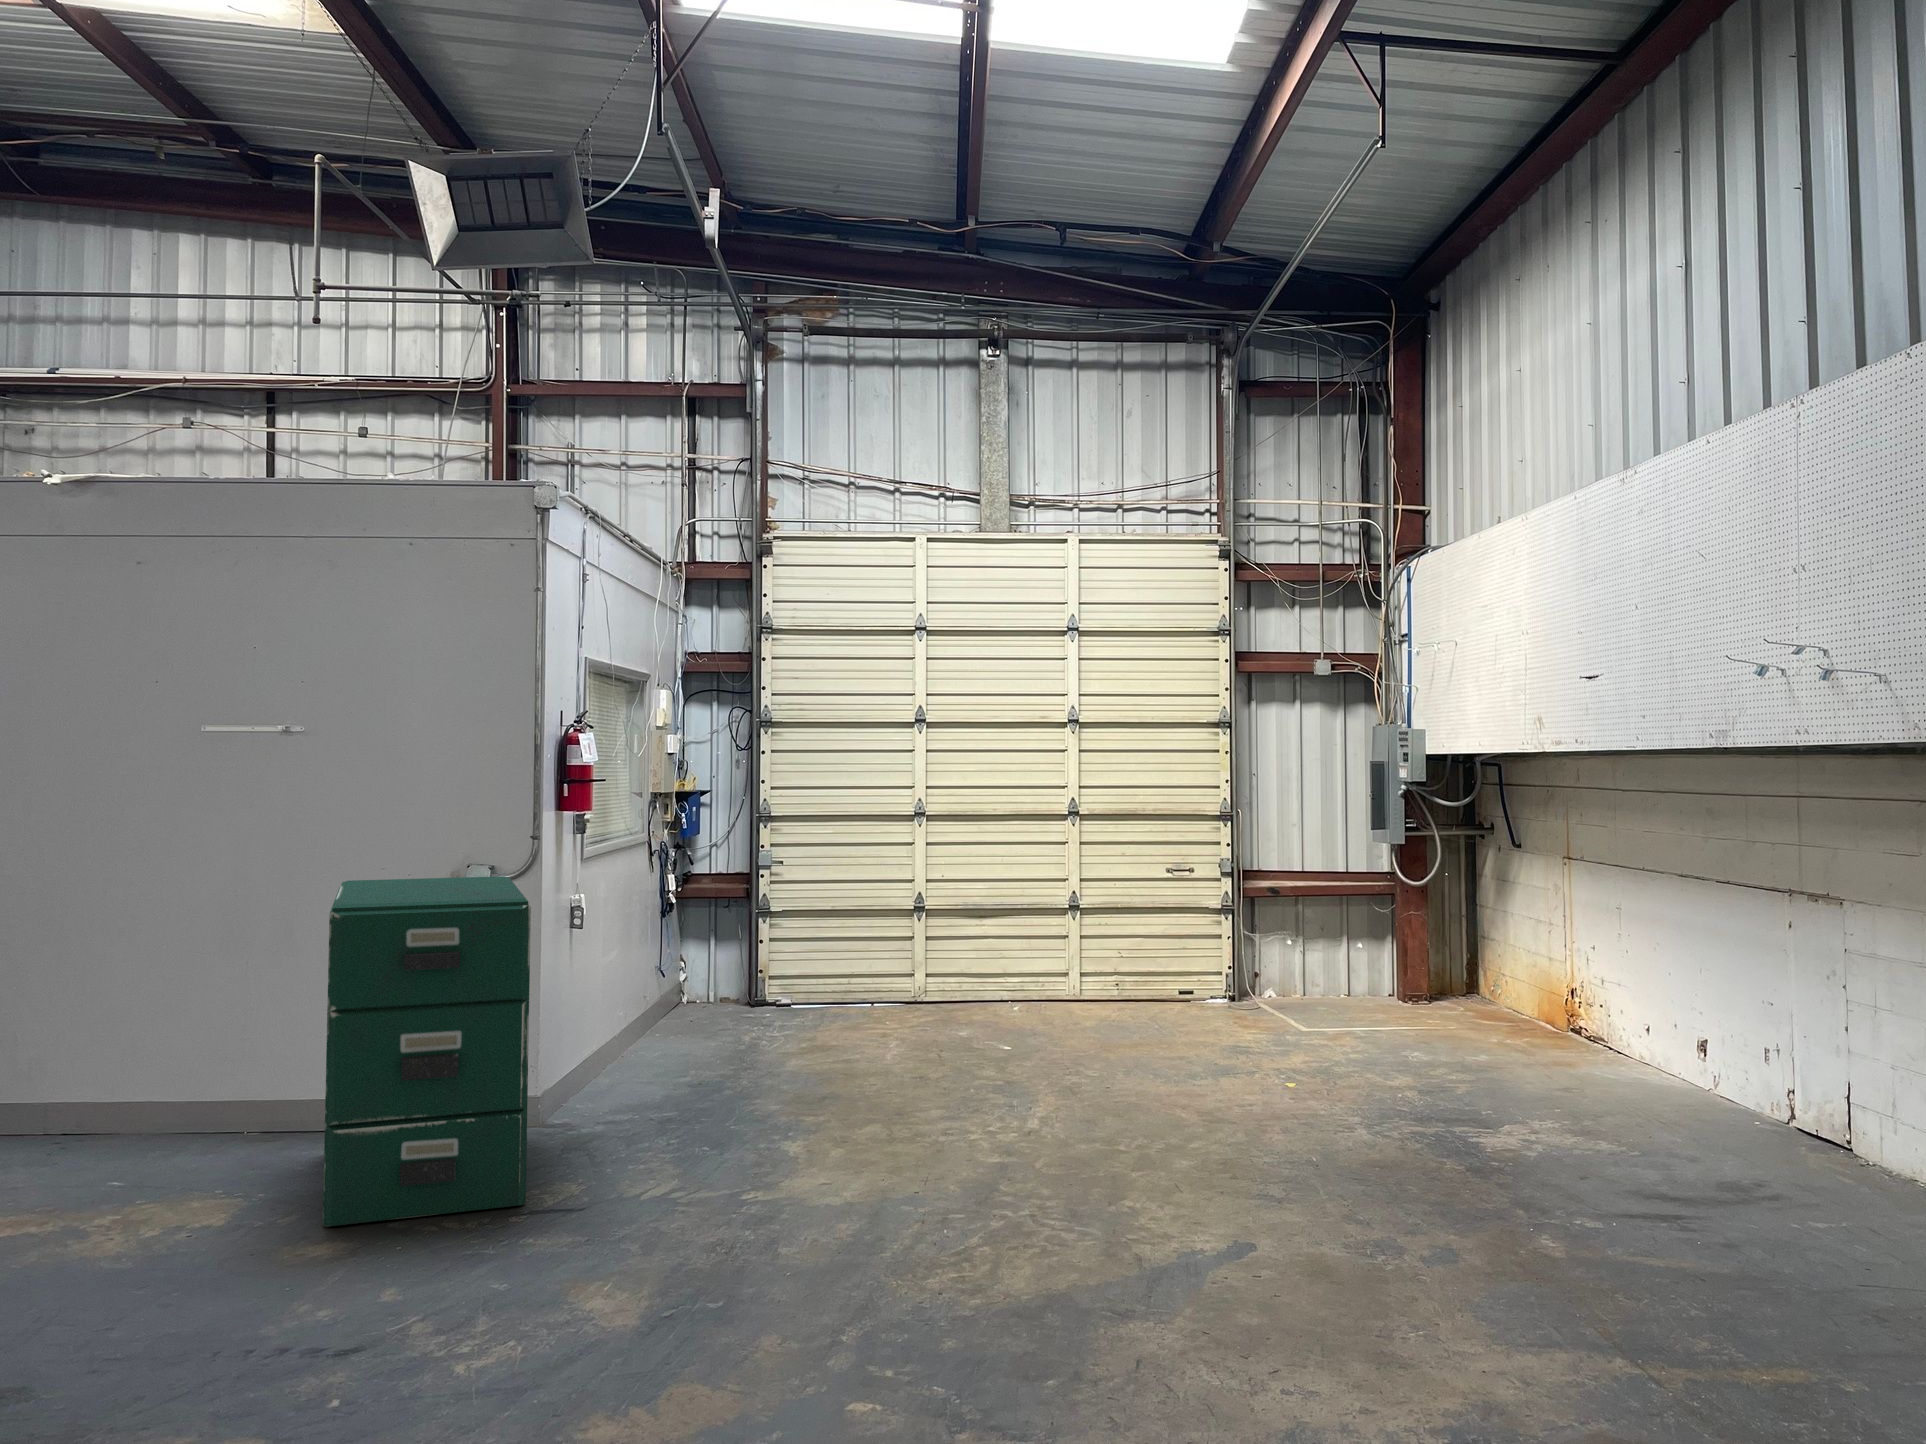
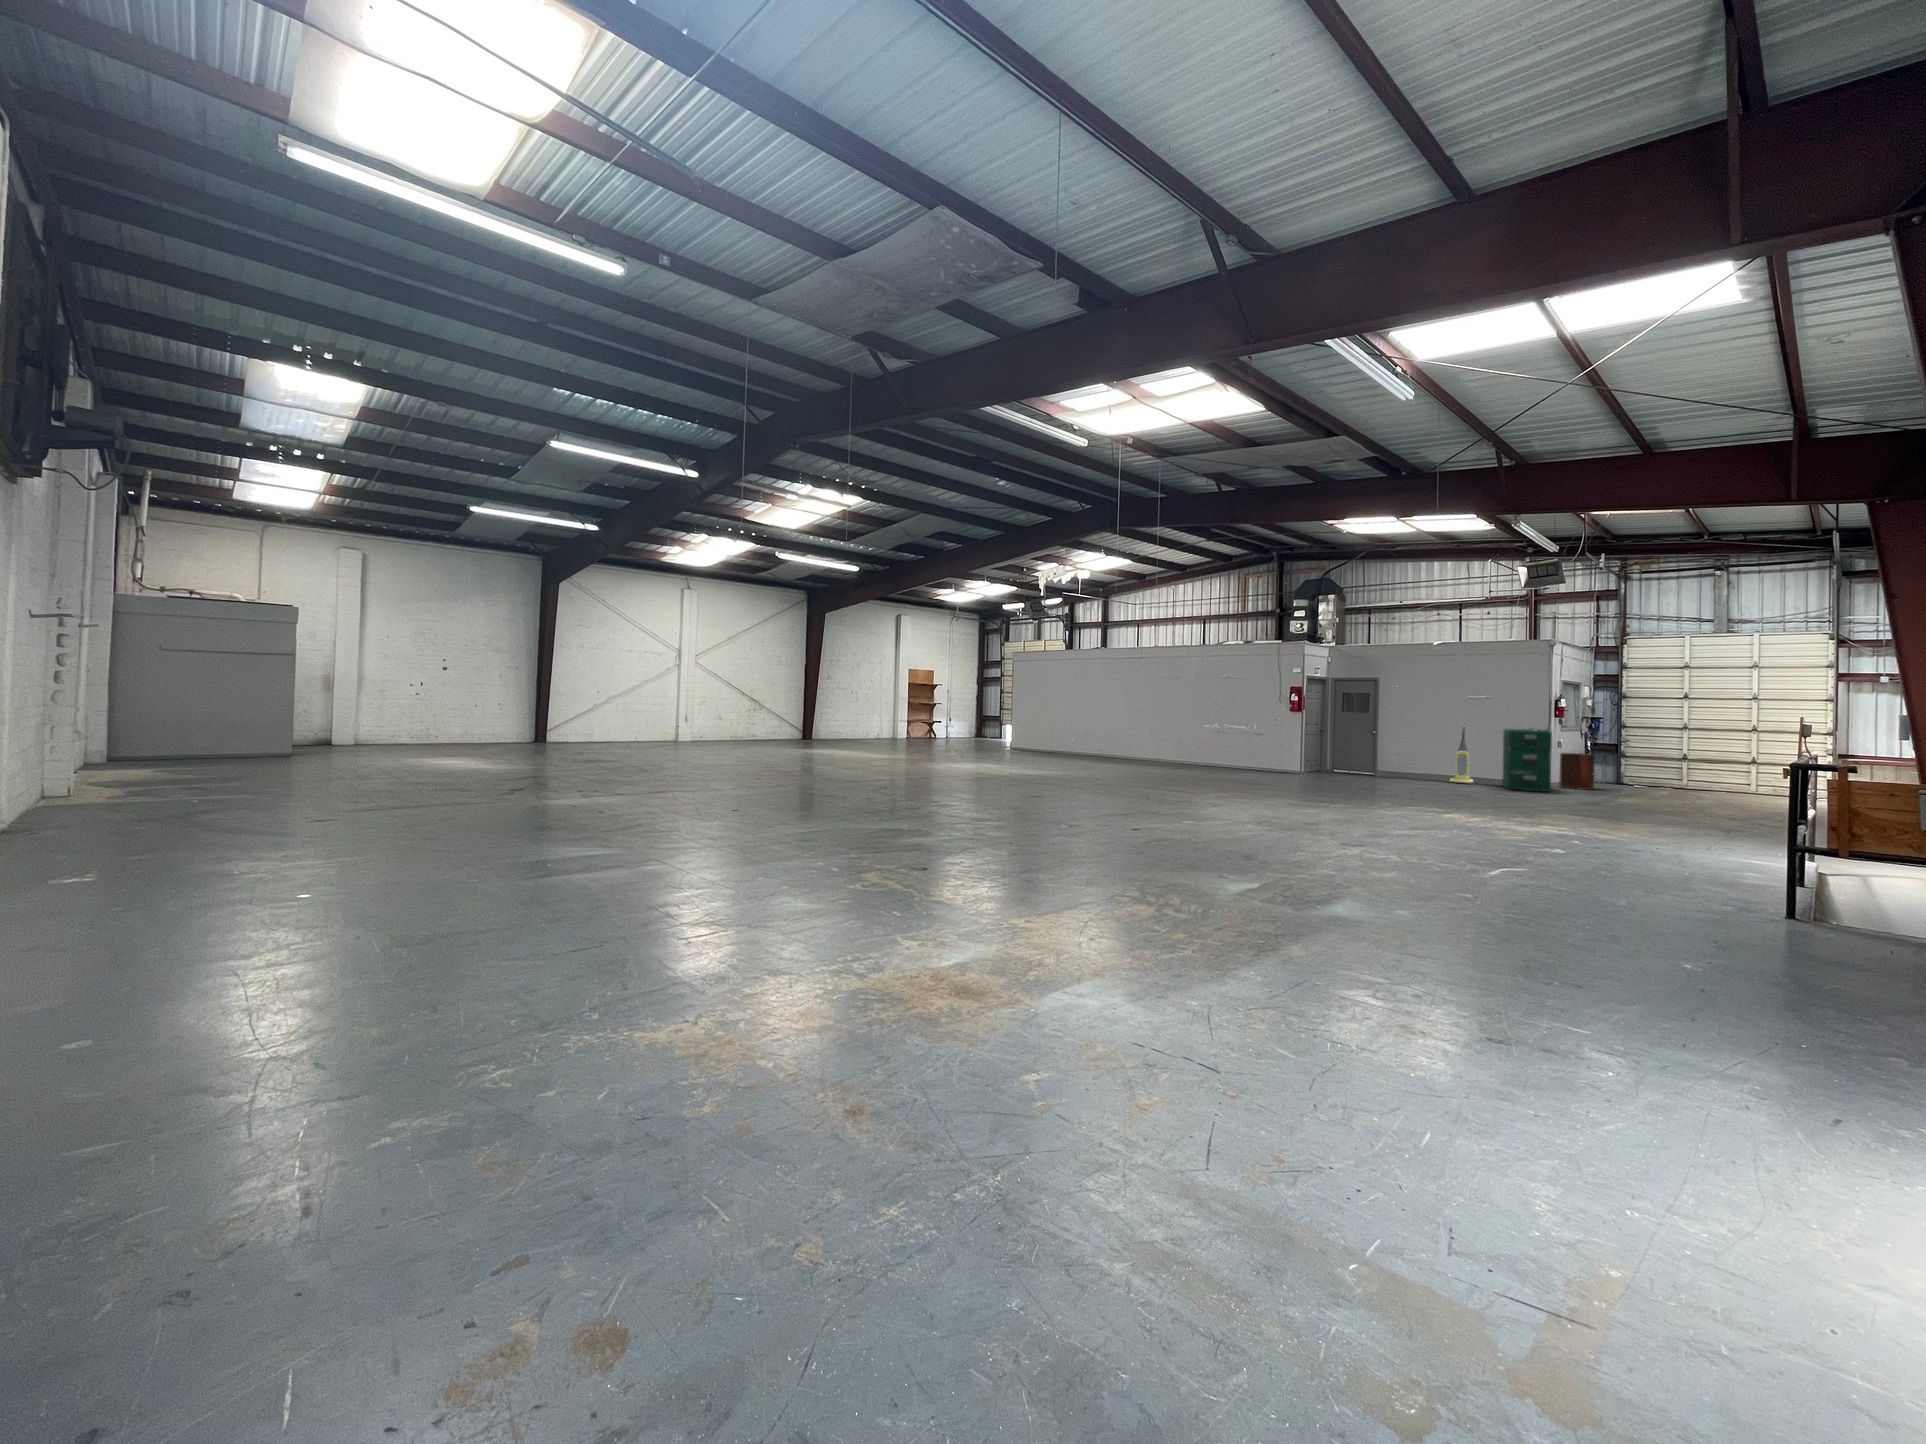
vacuum cleaner: none [64,883,198,1183] -> present [1449,727,1474,784]
trash can: none [575,951,697,1117] -> present [1559,753,1594,790]

